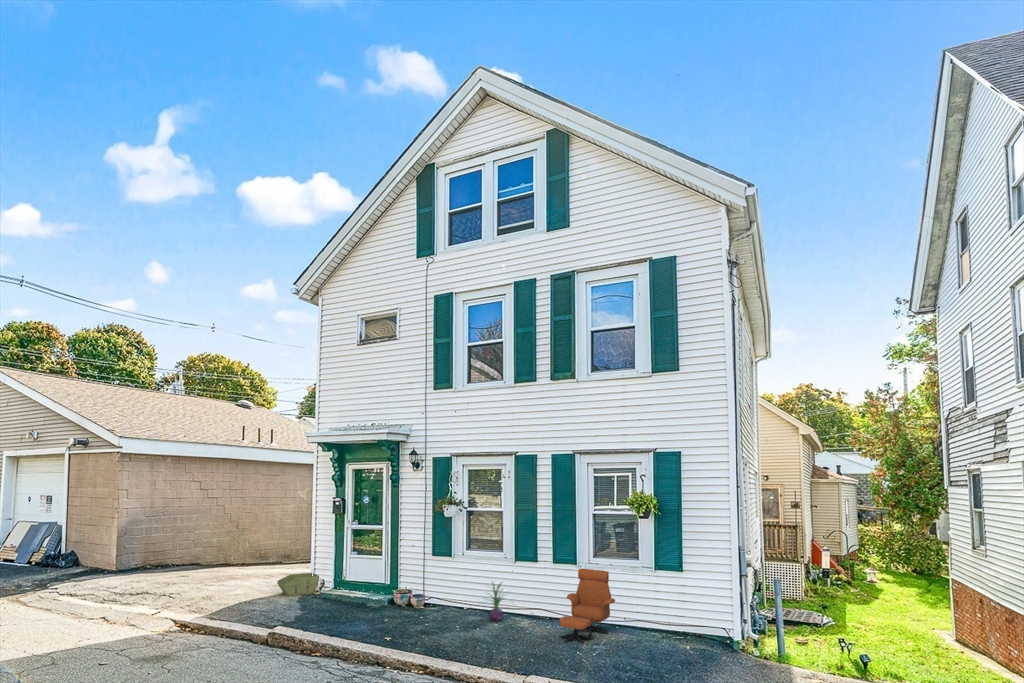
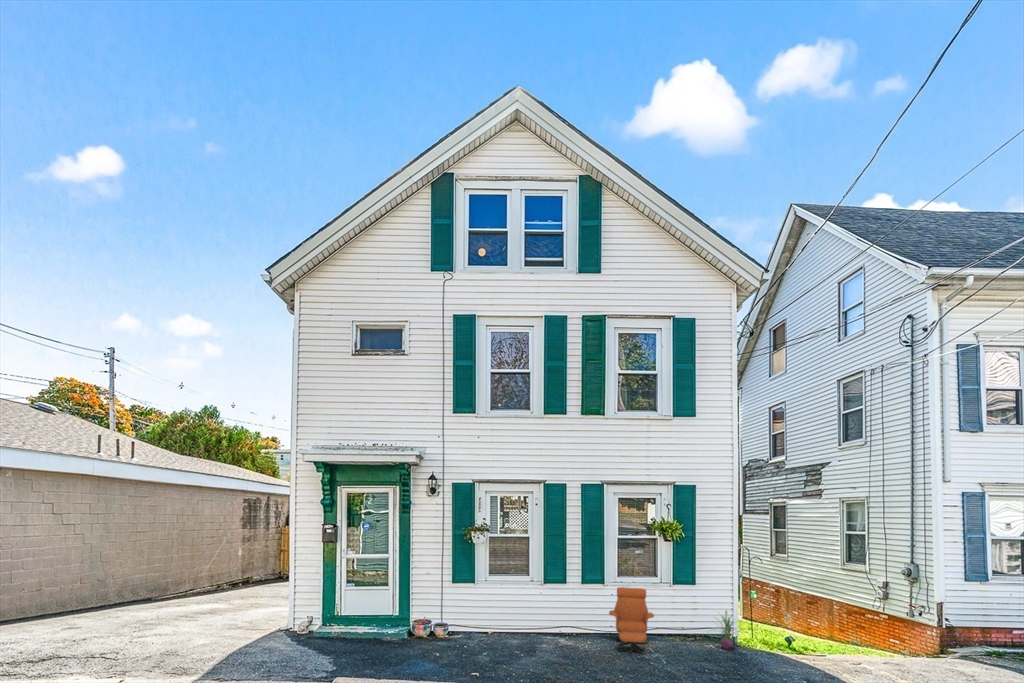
storage bin: present [277,573,319,596] -> none [259,606,306,634]
decorative plant: present [490,582,504,621] -> present [718,611,734,650]

